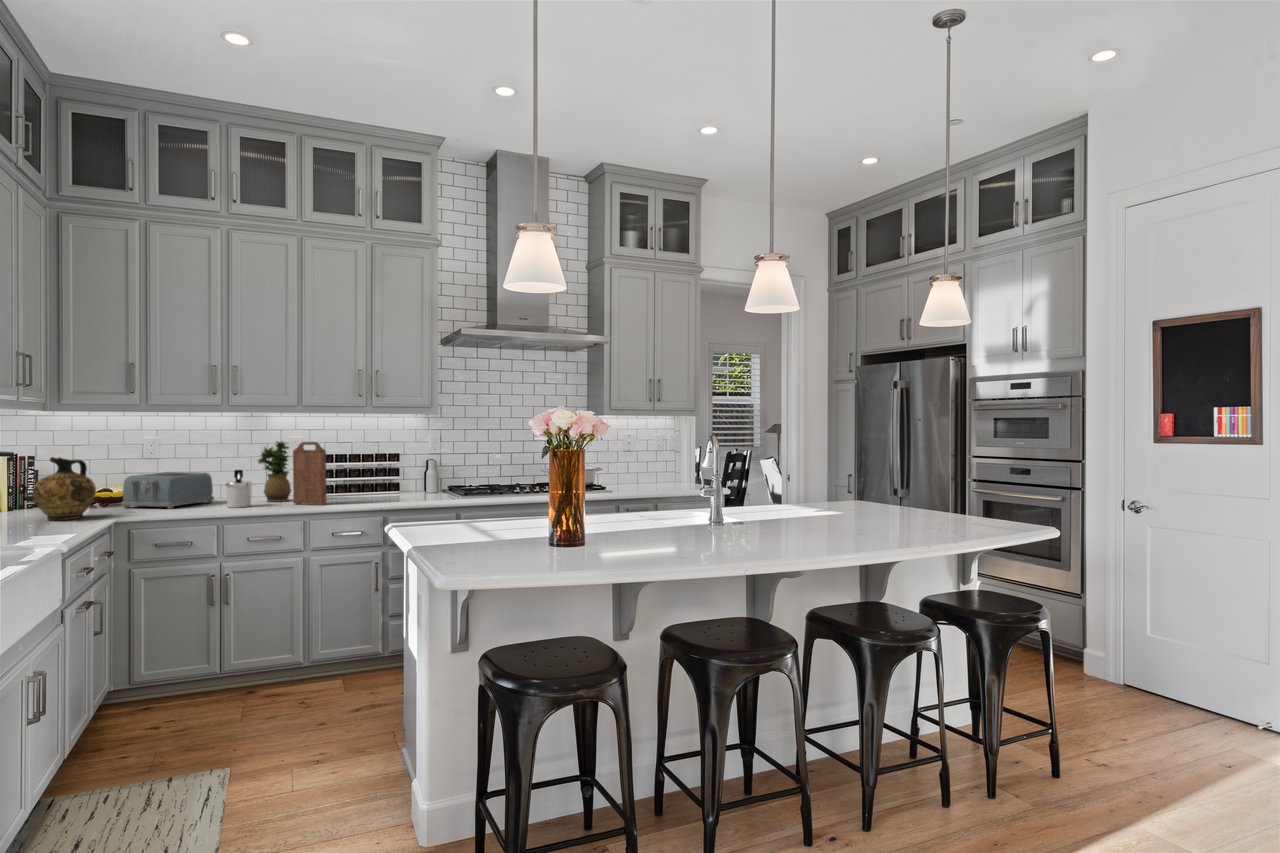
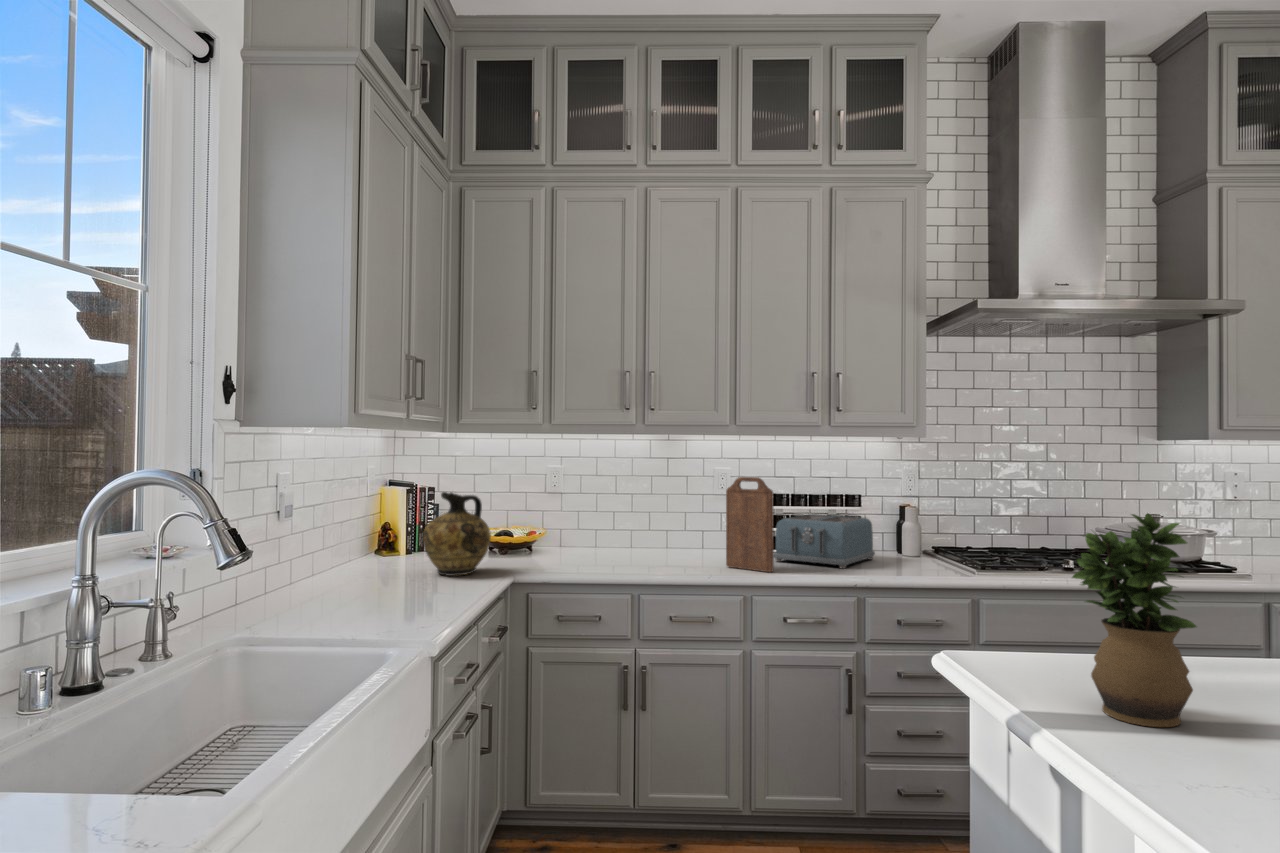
potted plant: present [258,441,291,502] -> present [1072,513,1196,727]
soap dispenser: present [226,470,251,508] -> none [641,514,672,568]
toaster: present [122,472,214,509] -> present [774,514,875,569]

